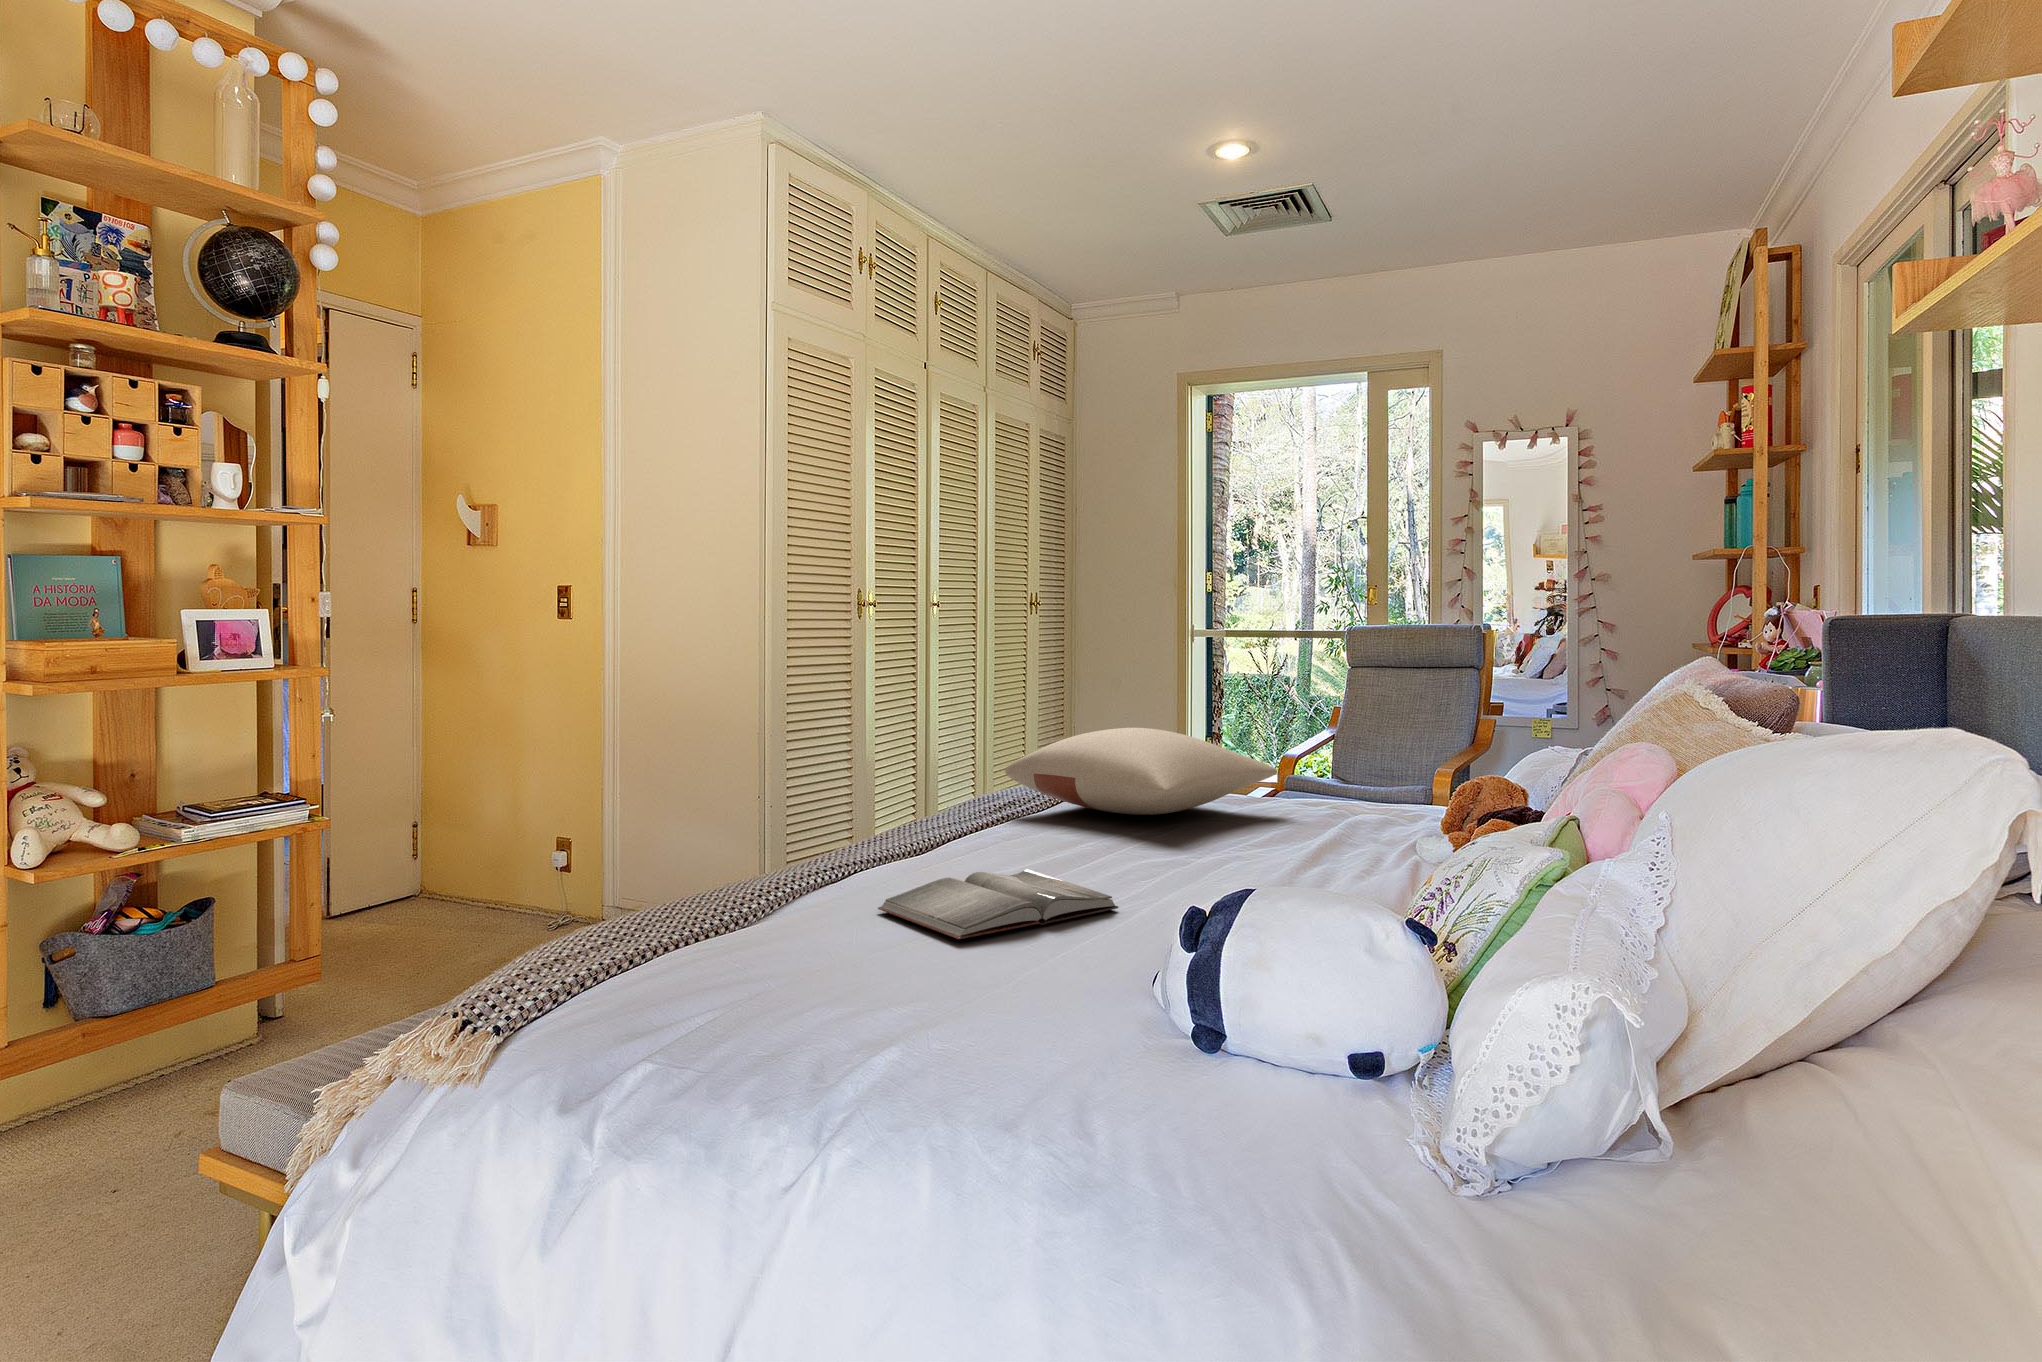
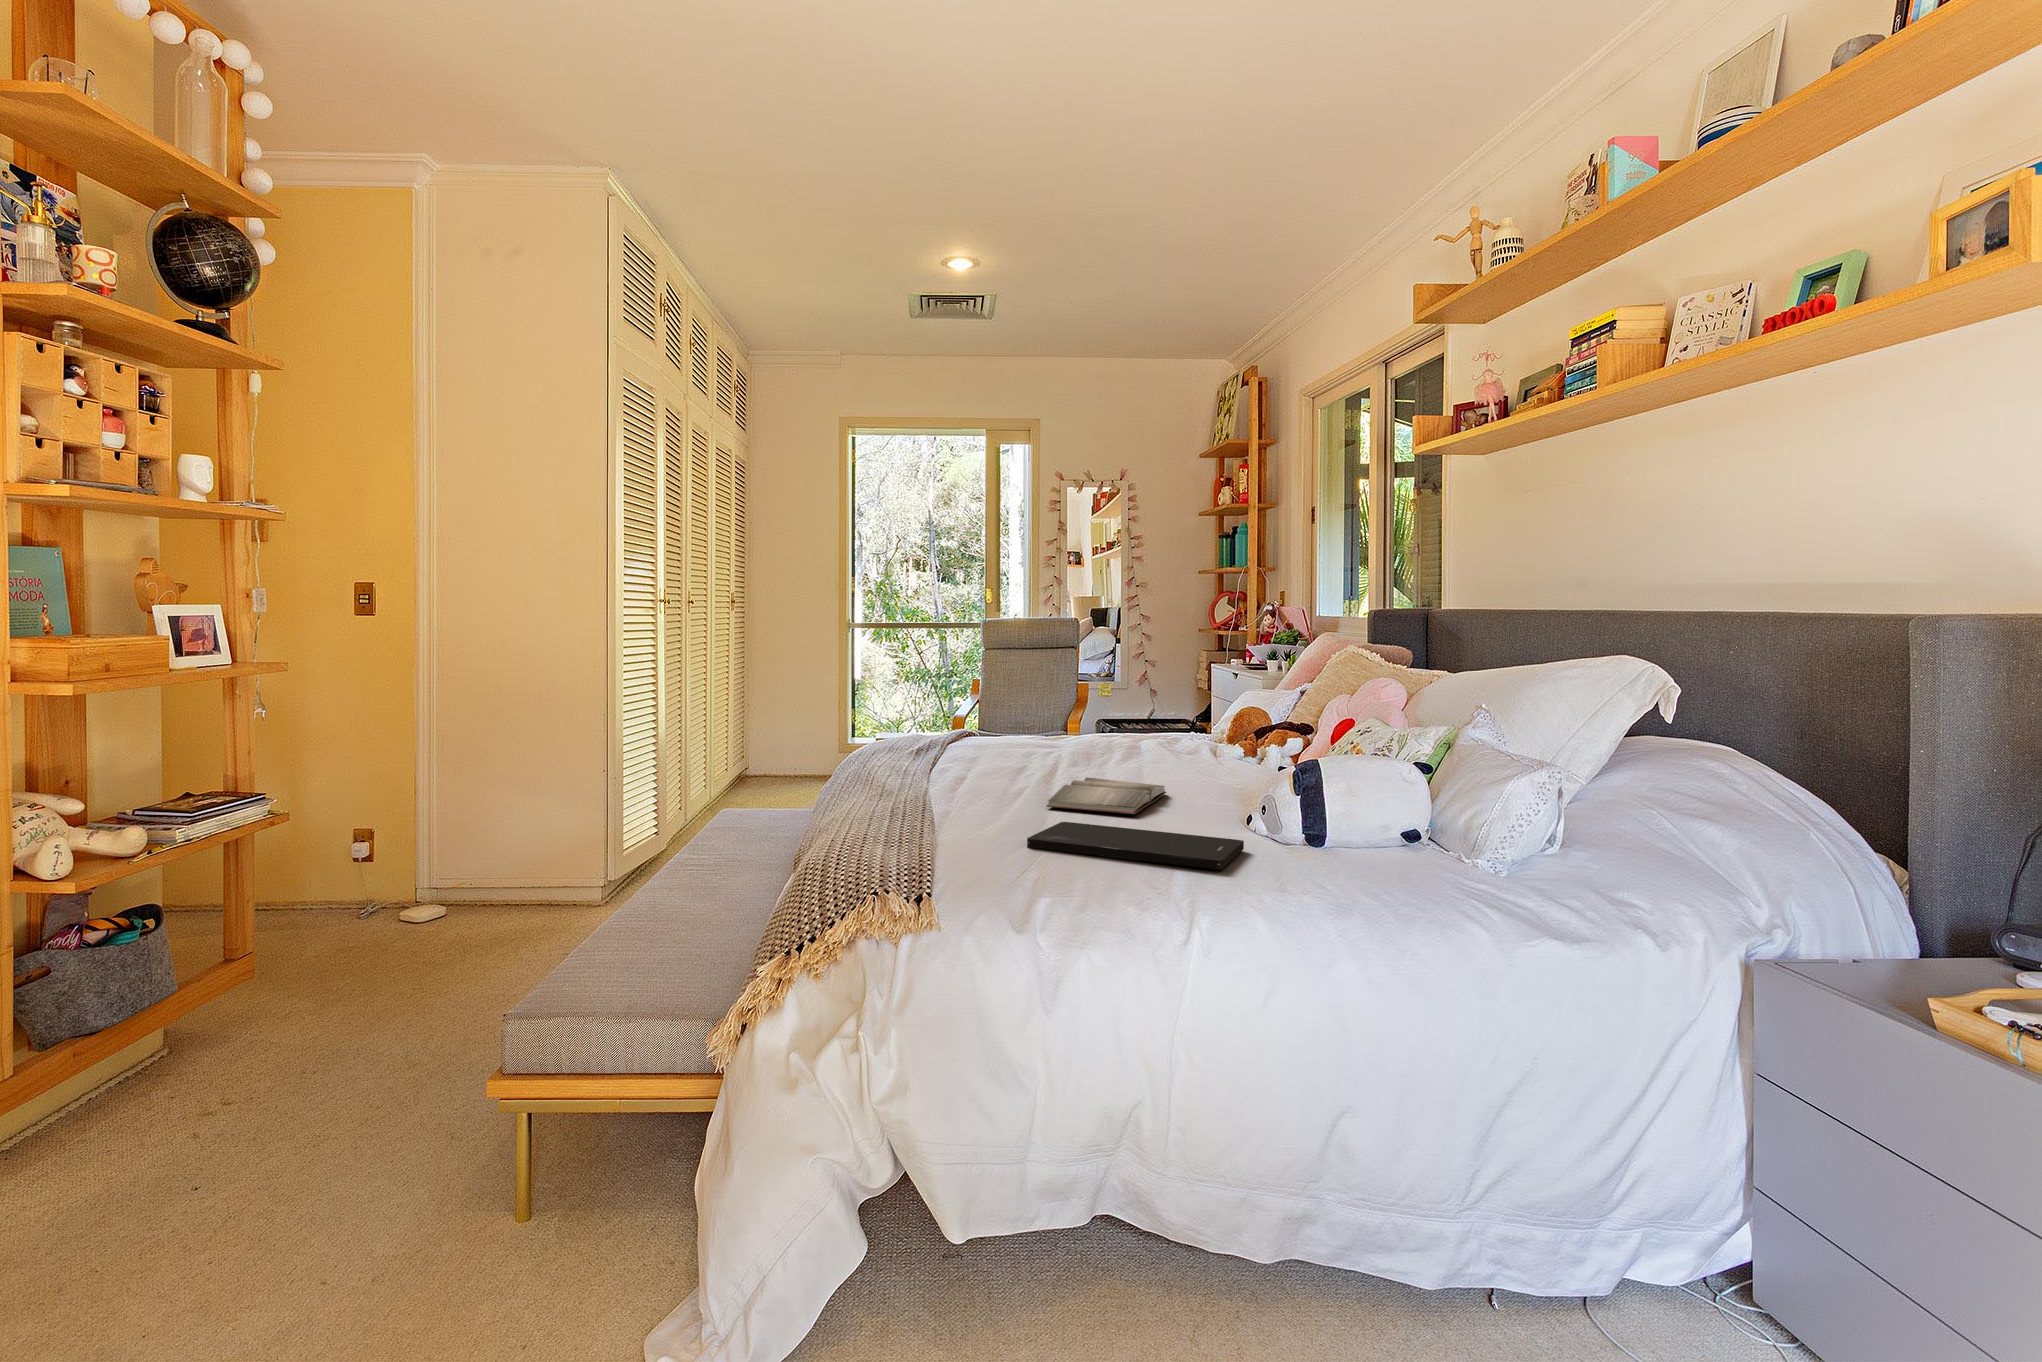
pillow: present [1005,728,1277,815] -> none [957,689,1114,747]
smartphone: none [679,938,958,1066] -> present [1027,822,1244,869]

